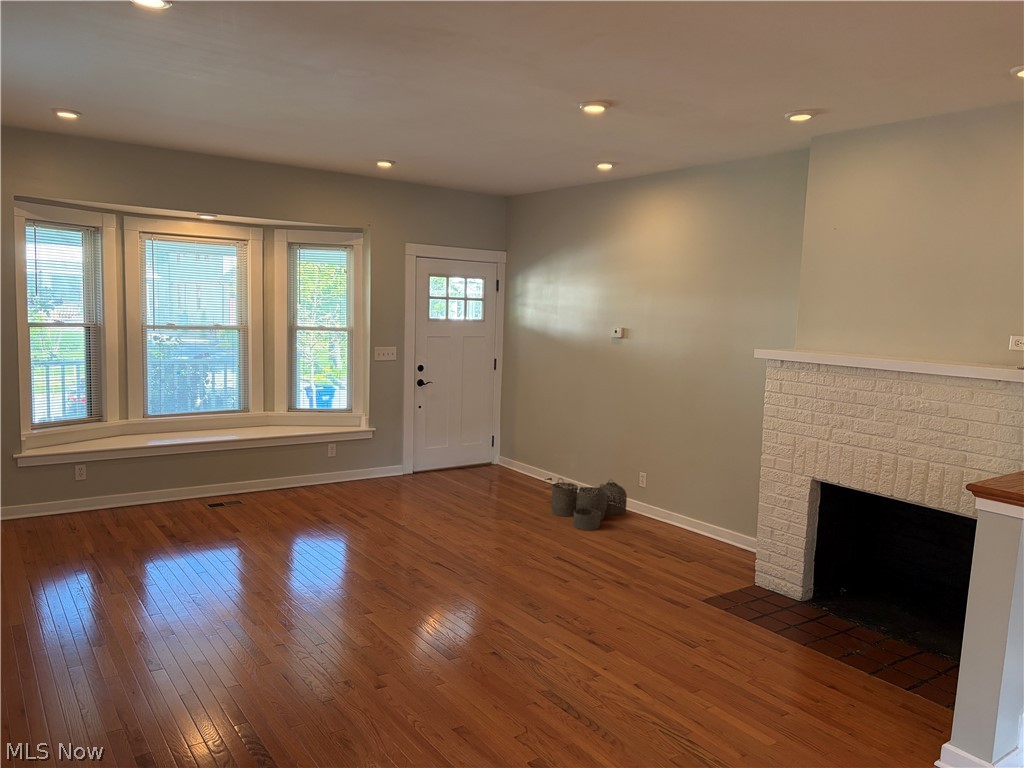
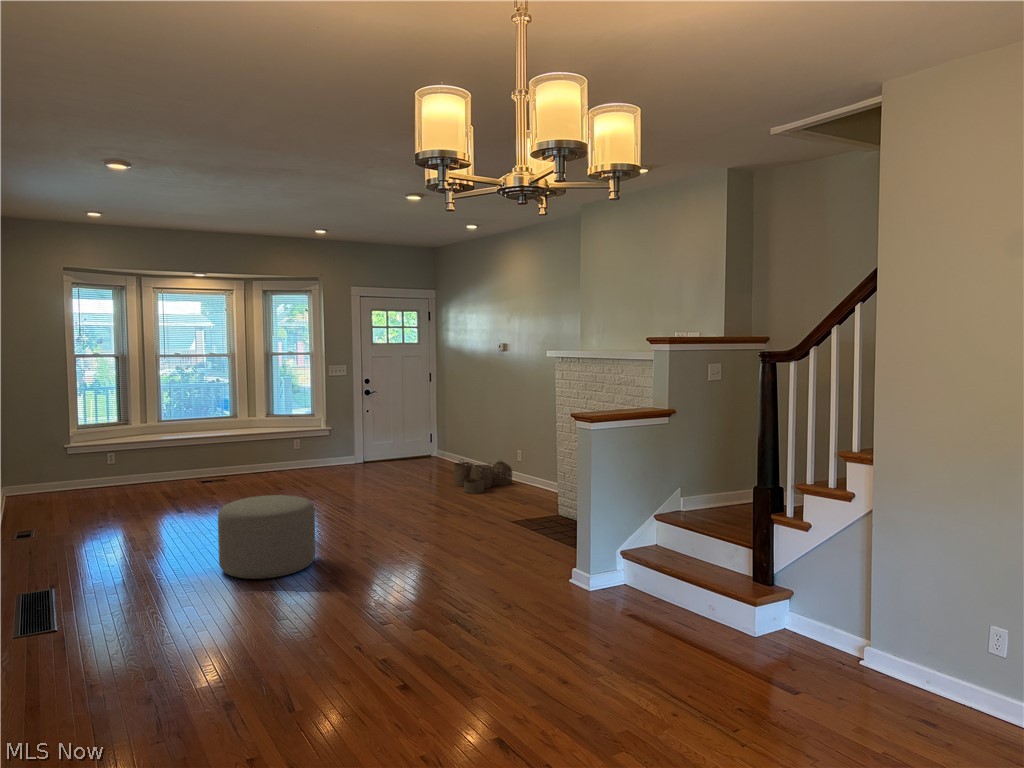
ottoman: none [279,564,437,726] -> present [218,495,316,579]

